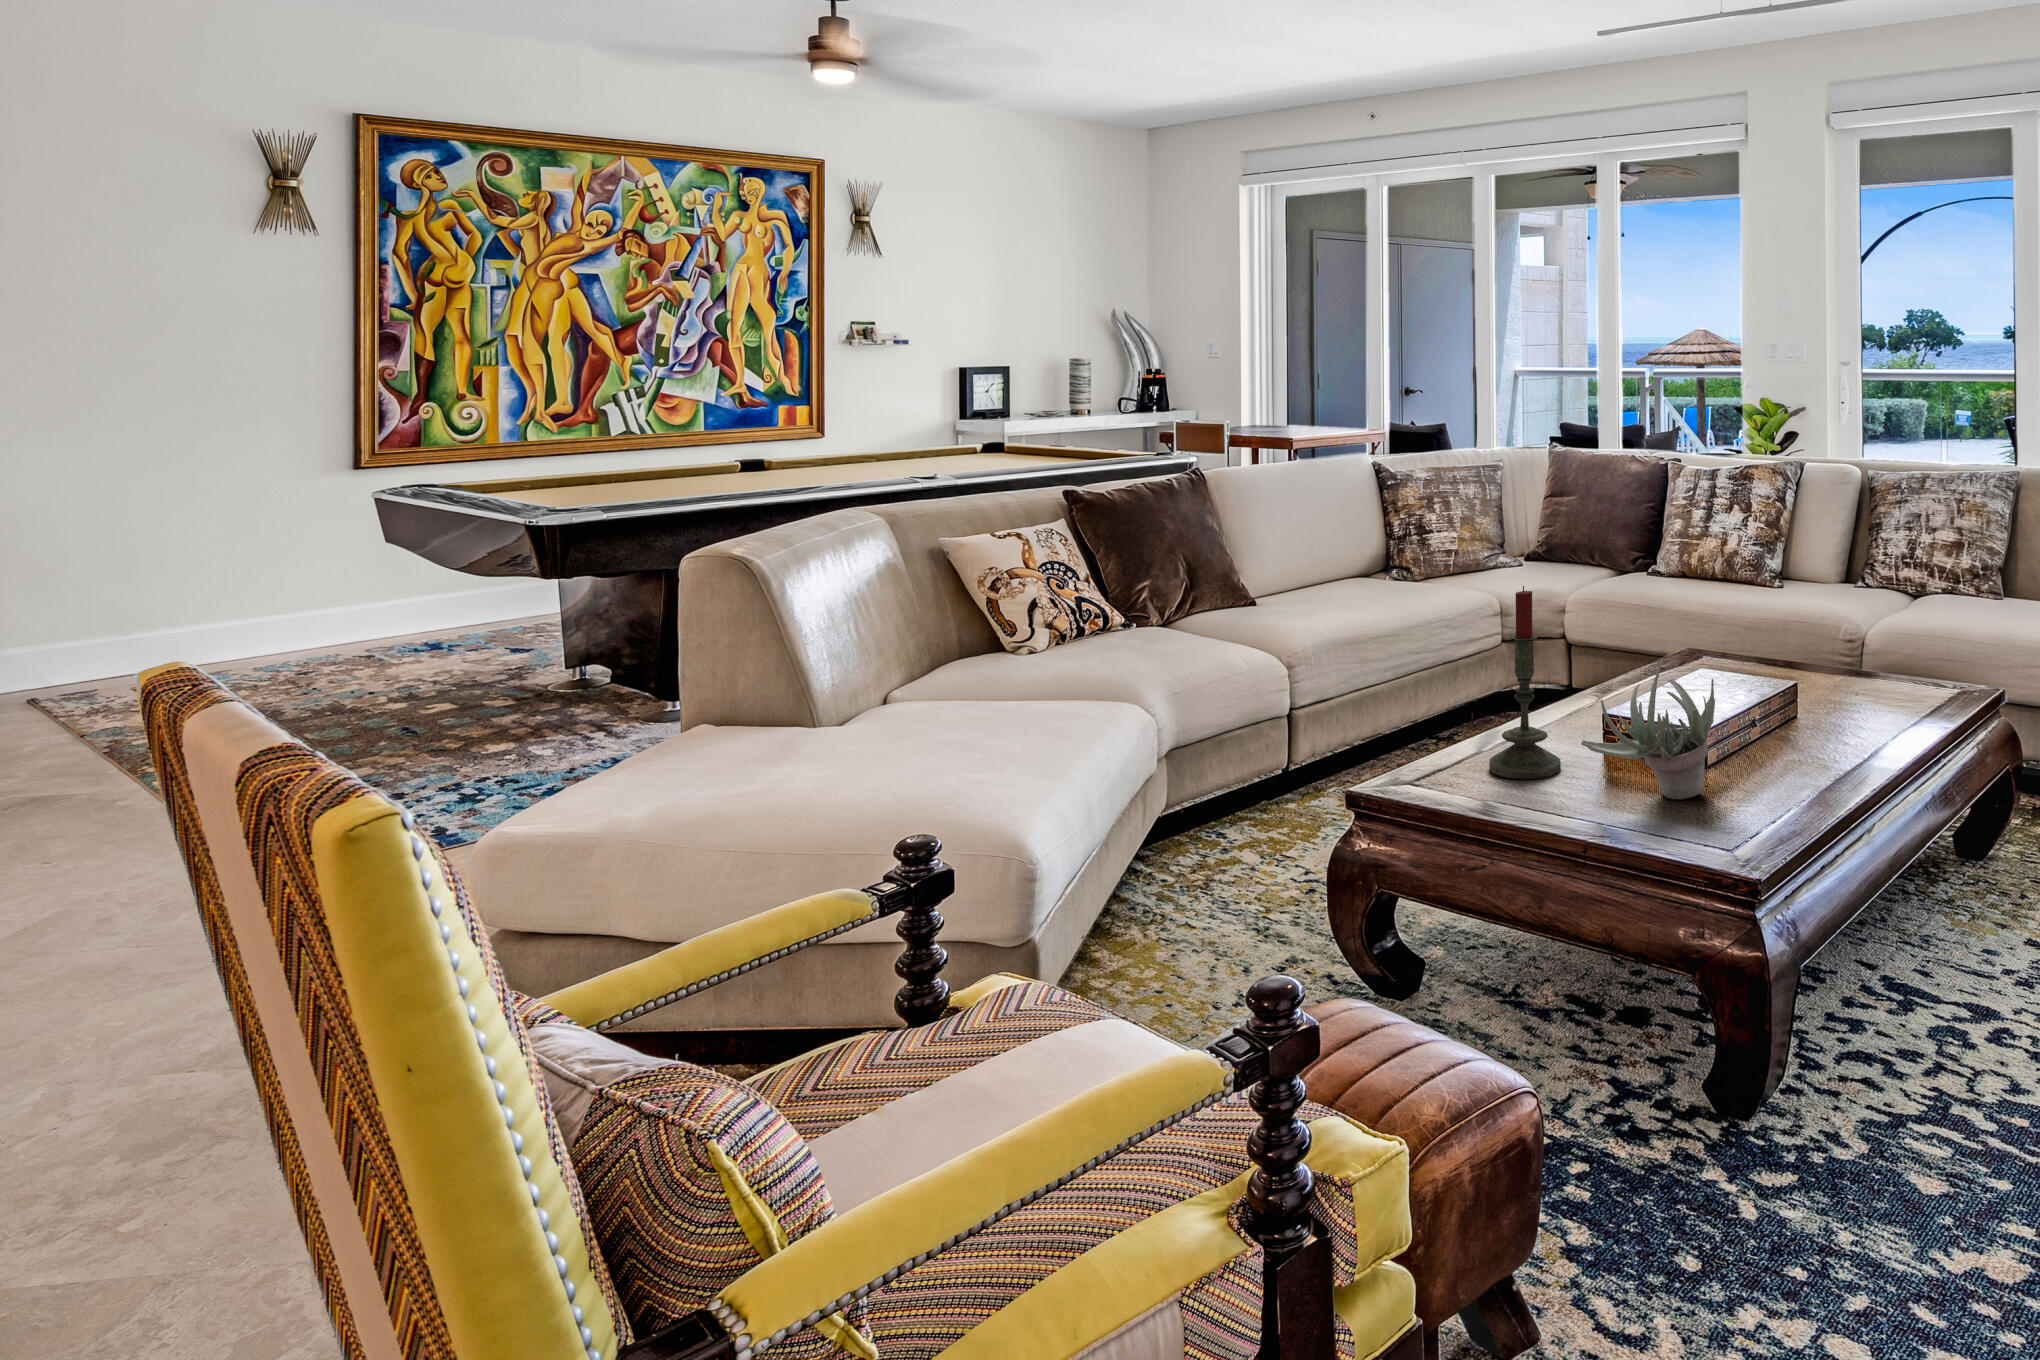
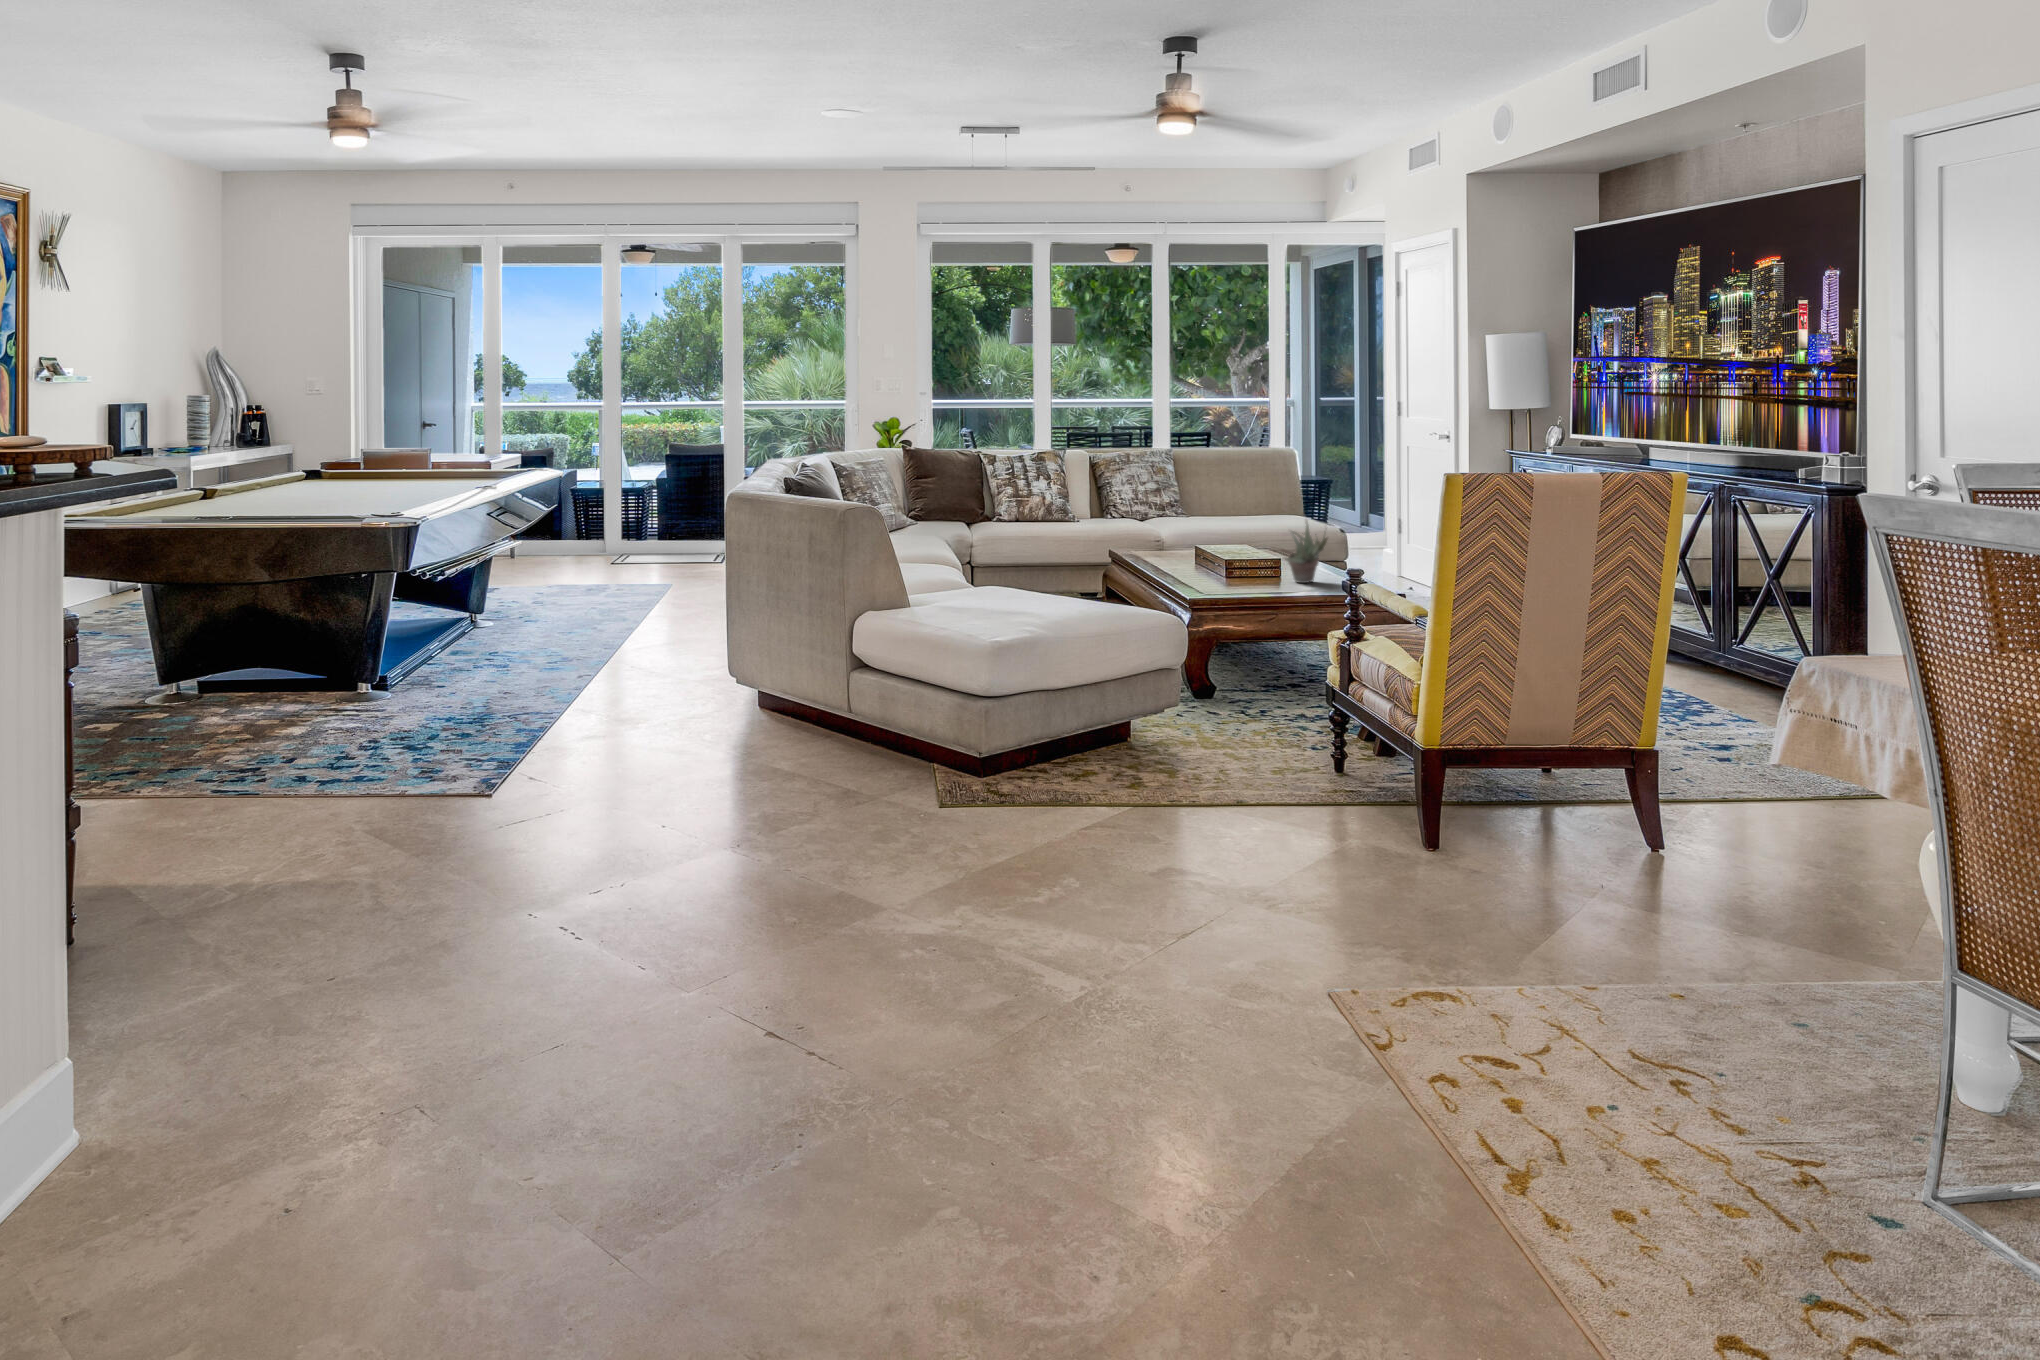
candle: present [1489,586,1561,779] -> none [1199,492,1236,587]

